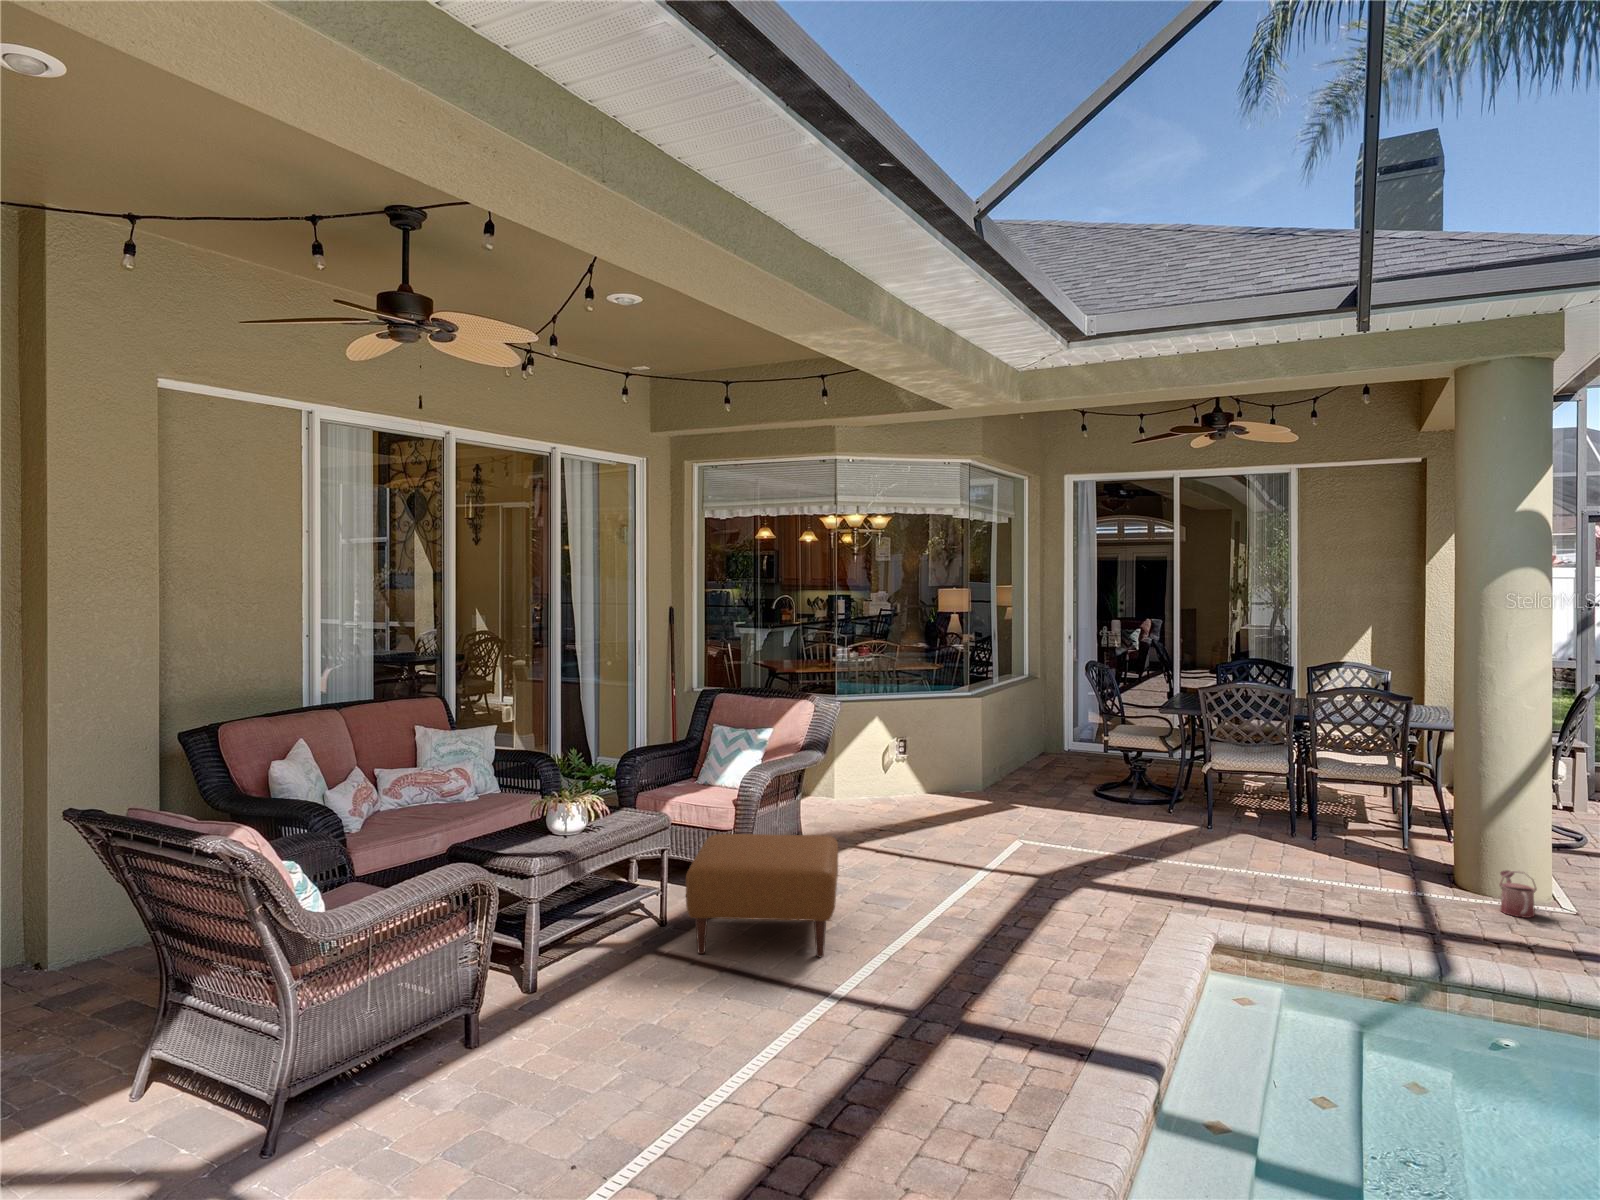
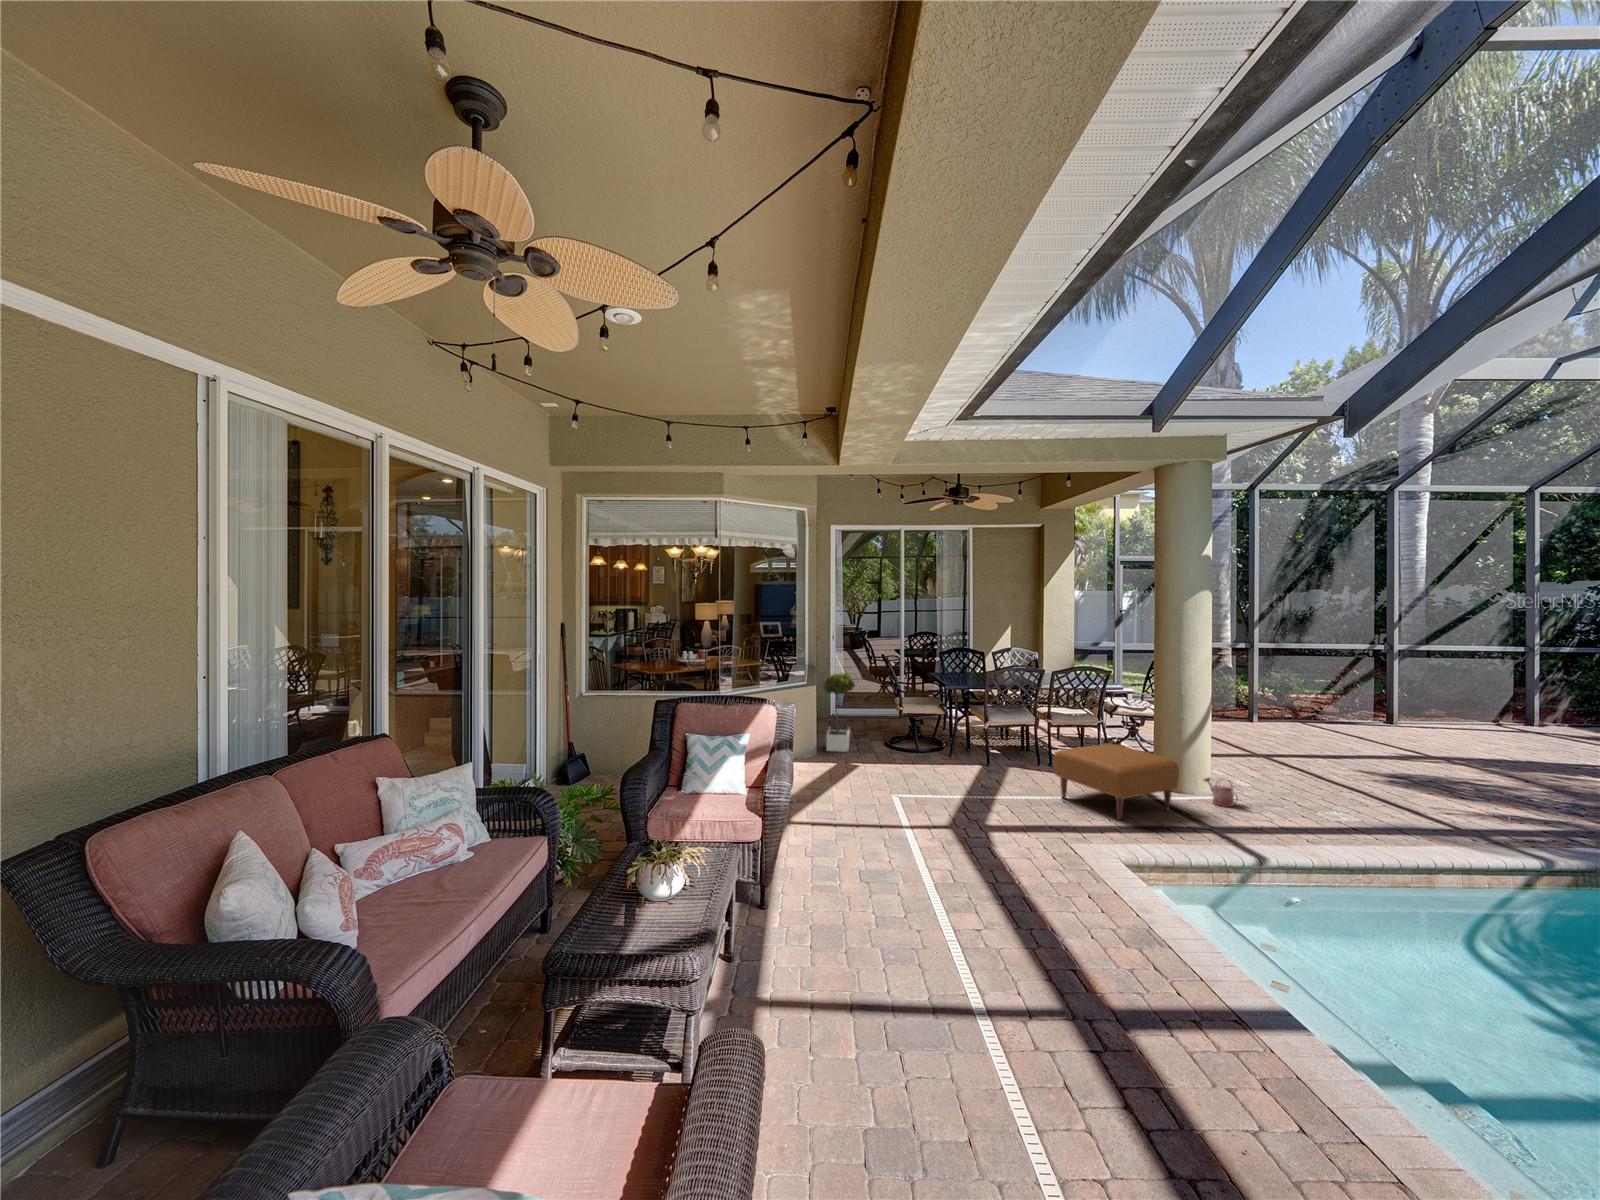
potted tree: none [988,682,1035,793] -> present [824,672,855,752]
ottoman: present [686,834,838,957] -> present [1054,744,1179,820]

